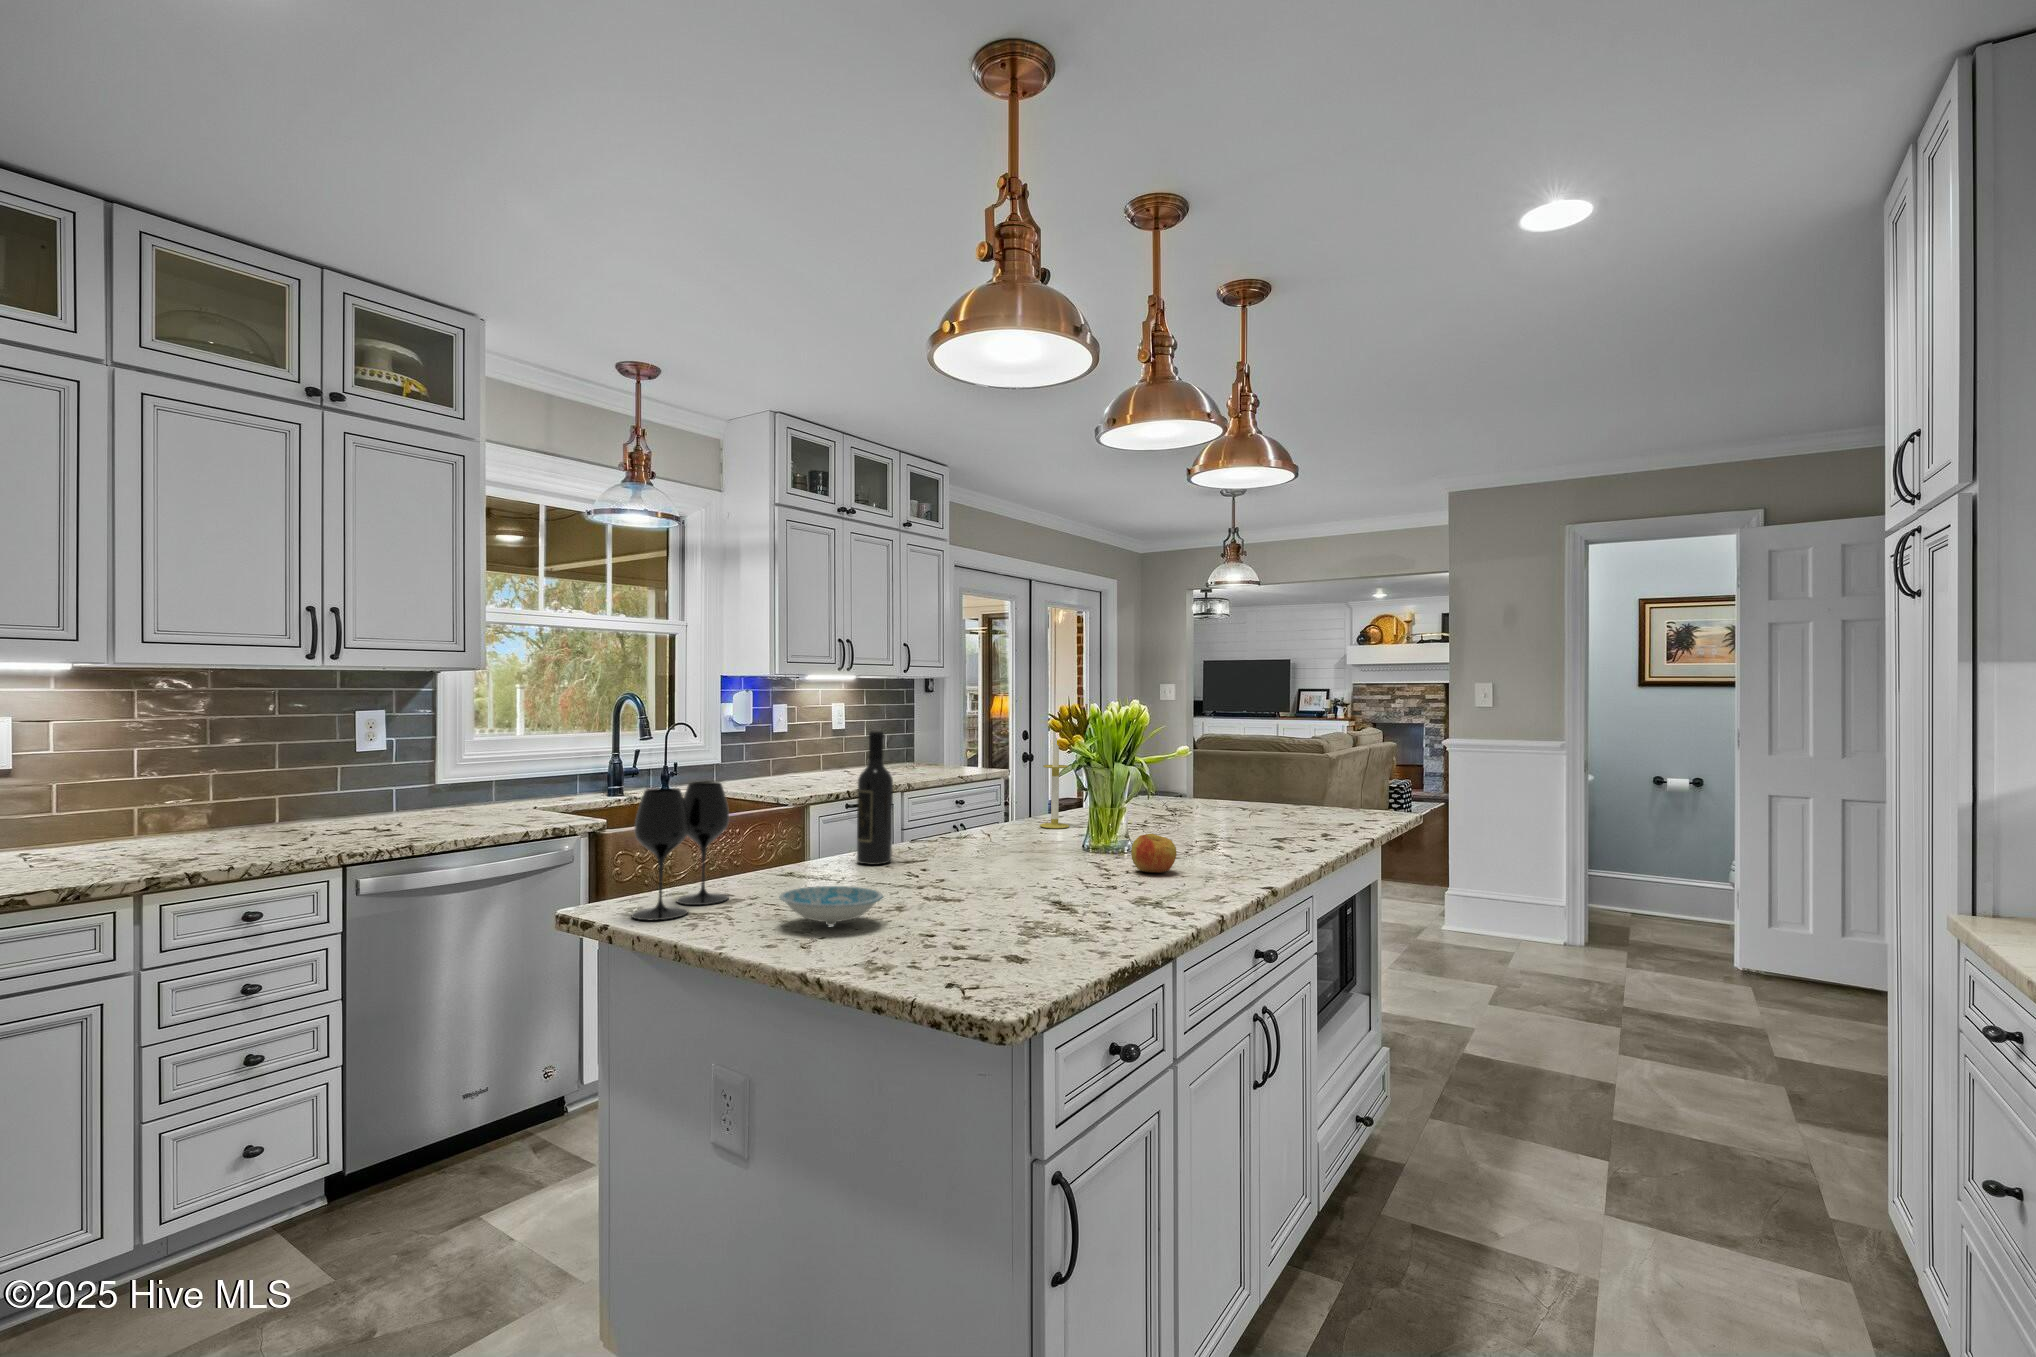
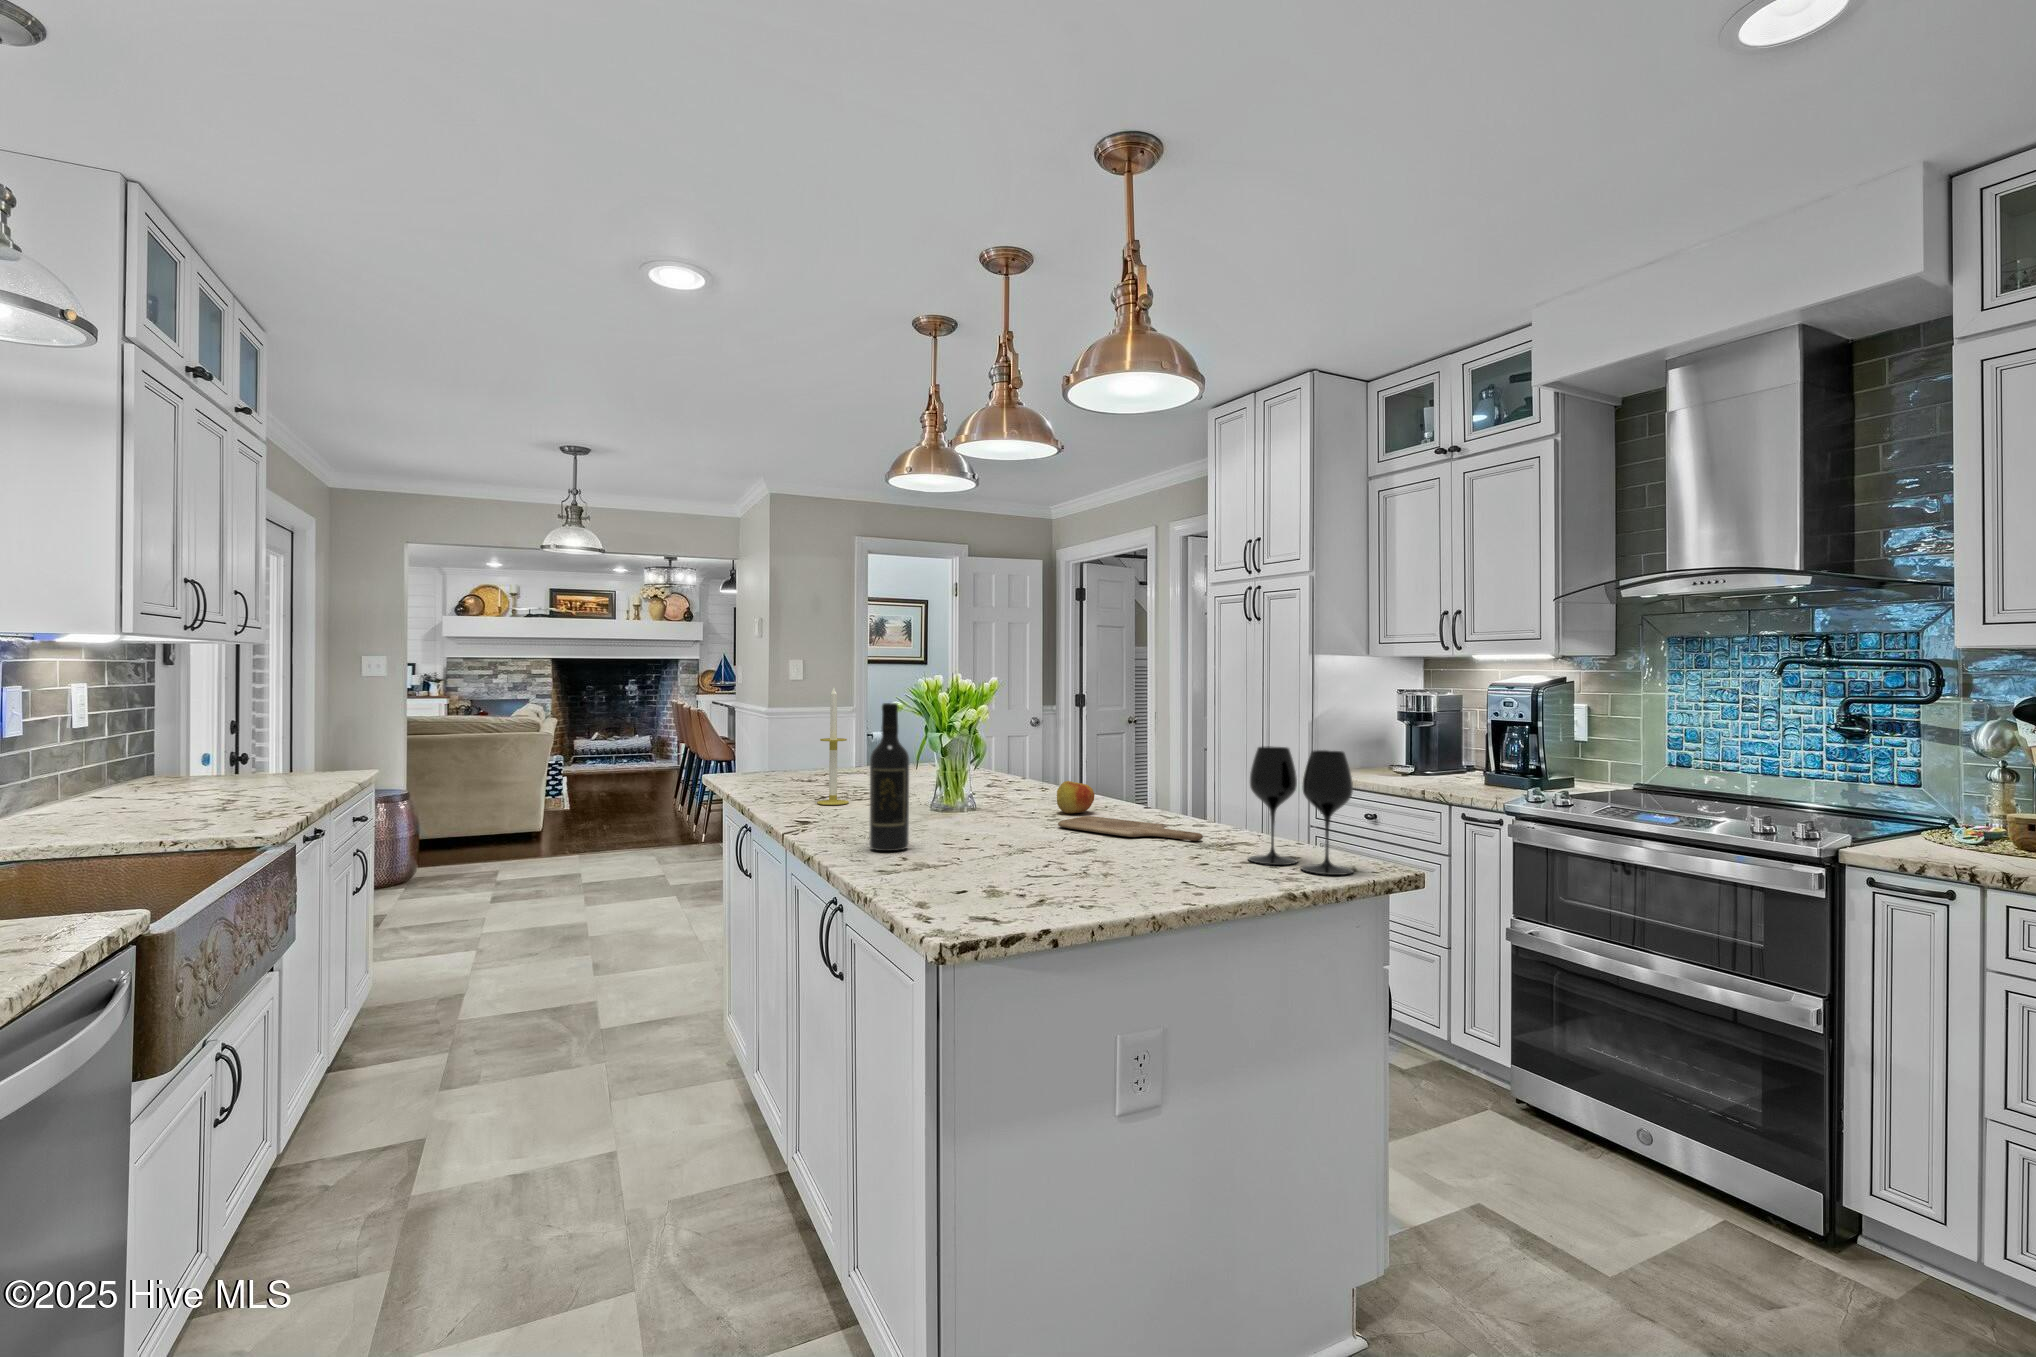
wine glass: present [631,782,729,920] -> present [1248,746,1353,875]
cutting board: none [1035,872,1116,919] -> present [1058,816,1203,841]
ceramic bowl: present [780,886,883,925] -> none [1094,842,1180,879]

